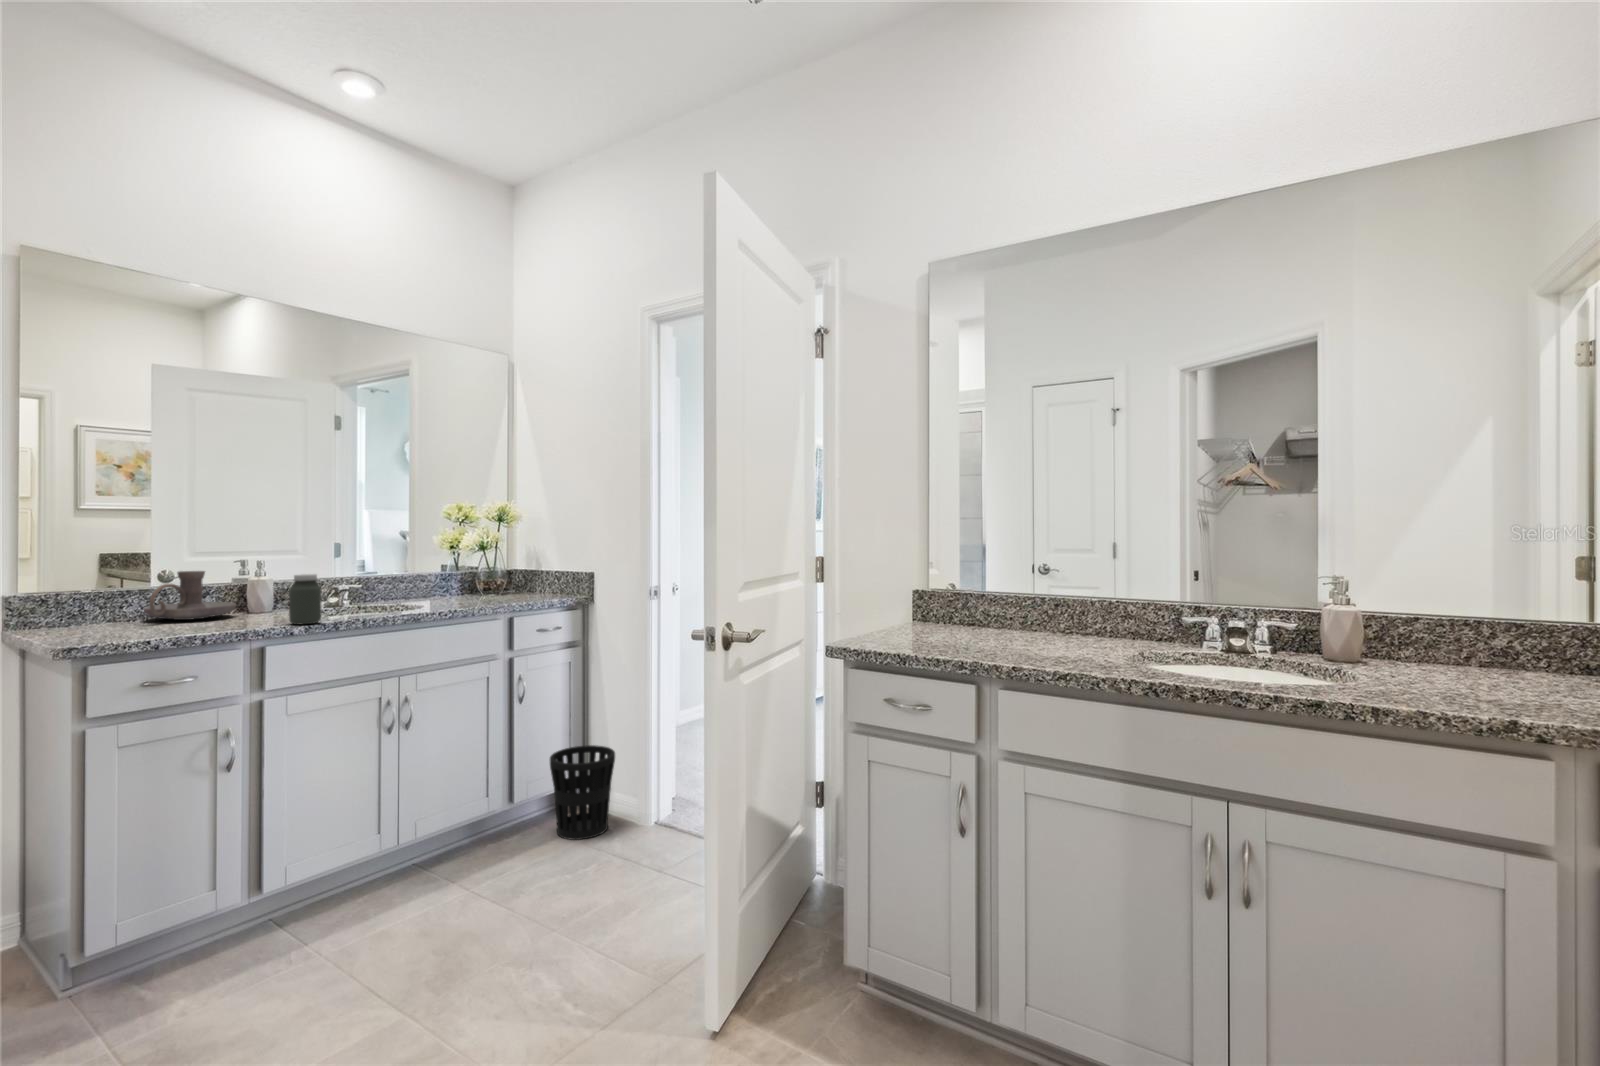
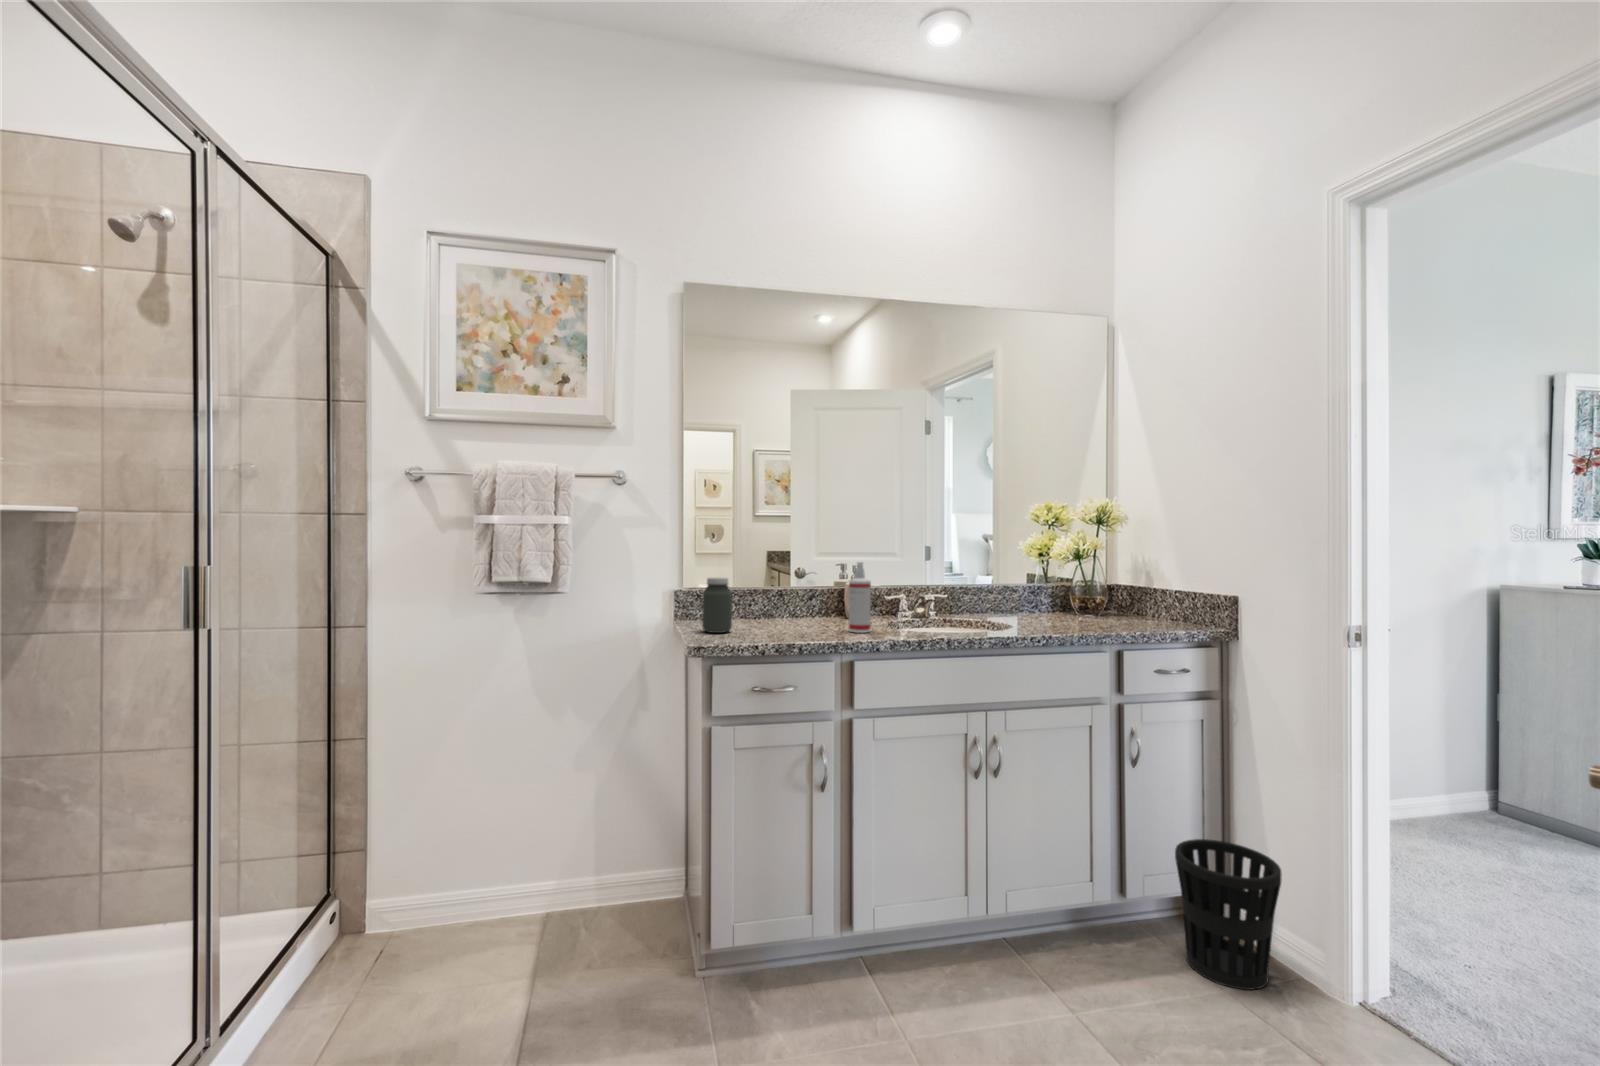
spray bottle: none [255,558,280,623] -> present [849,562,871,633]
candle holder: present [144,571,236,620] -> none [764,573,835,621]
jar: present [289,574,321,624] -> present [702,577,732,633]

